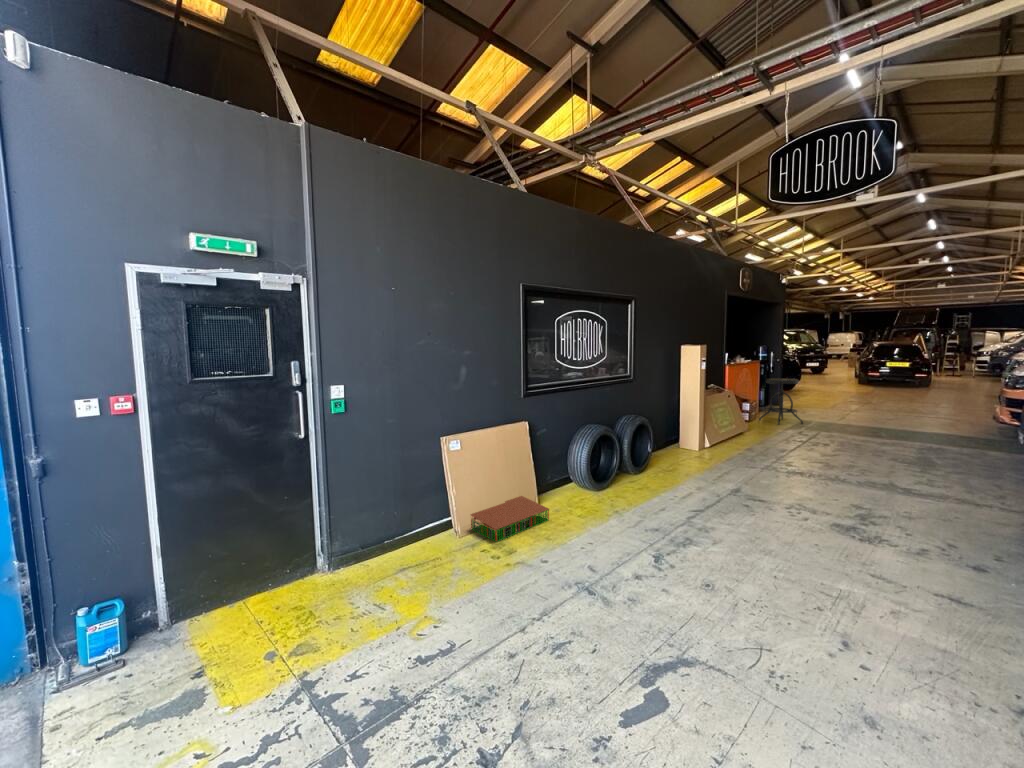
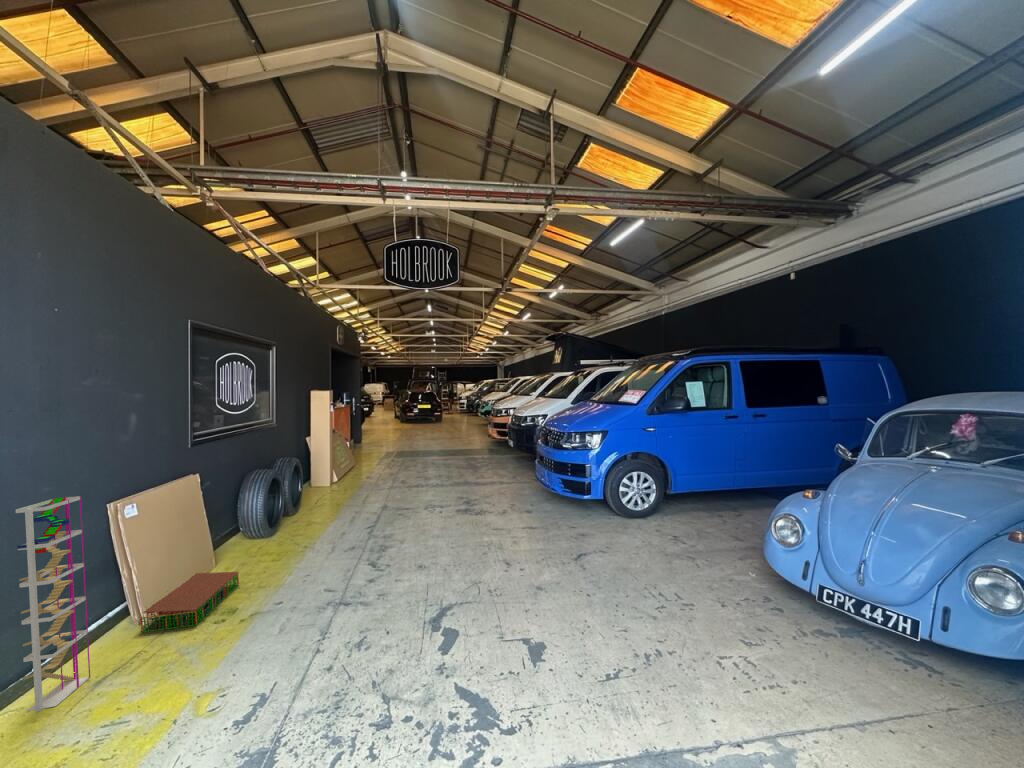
stool: present [759,378,803,425] -> none [354,420,388,459]
shelving unit: none [386,419,426,559] -> present [16,496,90,712]

